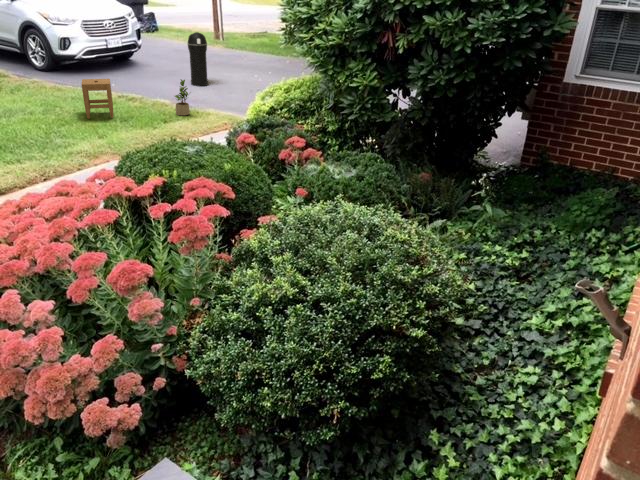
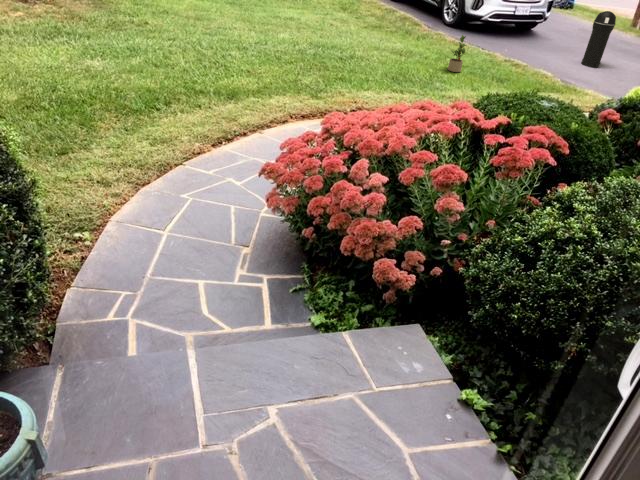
stool: present [81,79,113,119] -> none [470,36,503,76]
potted plant: present [174,80,191,115] -> present [448,35,466,72]

